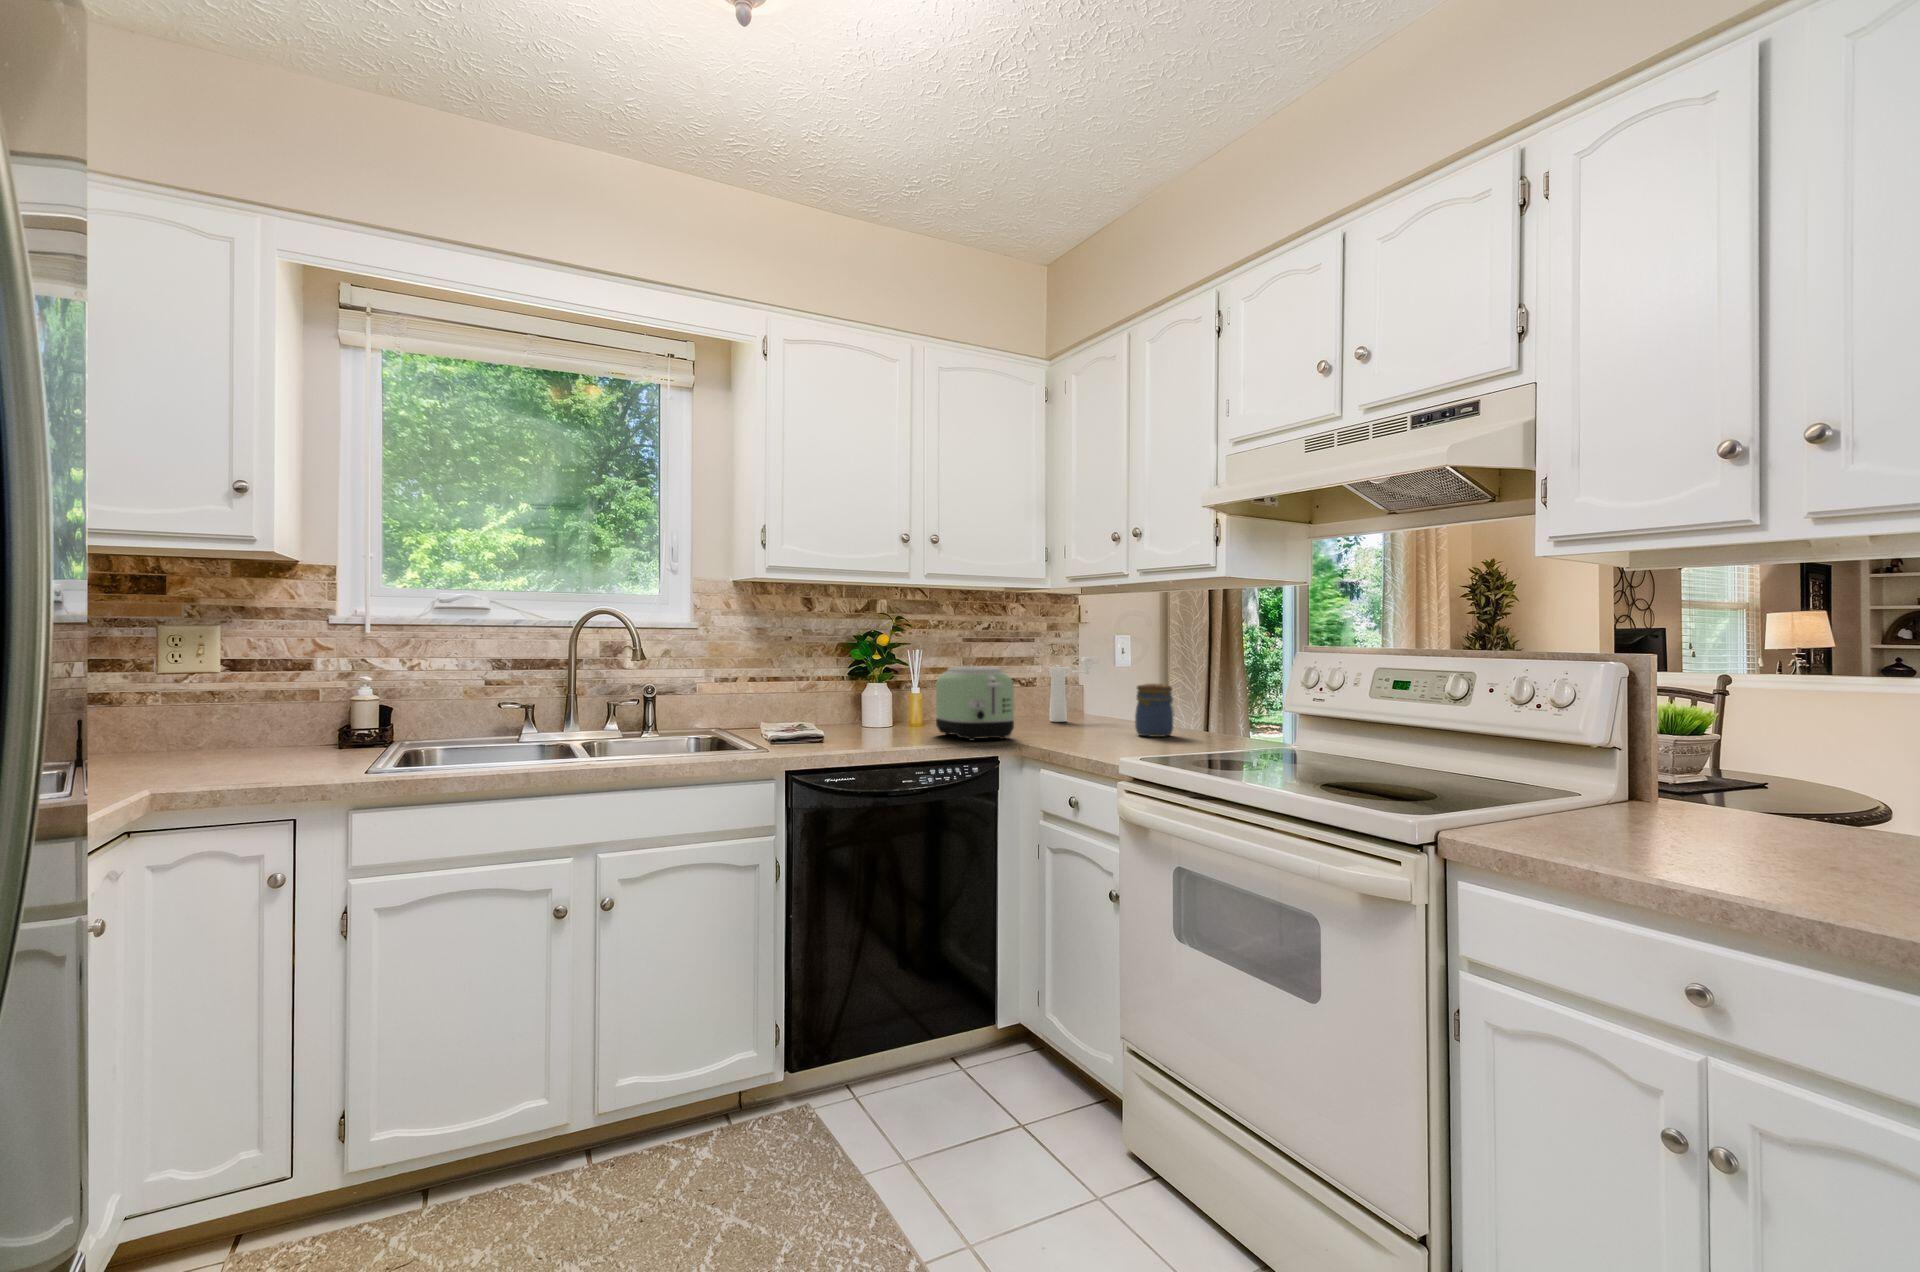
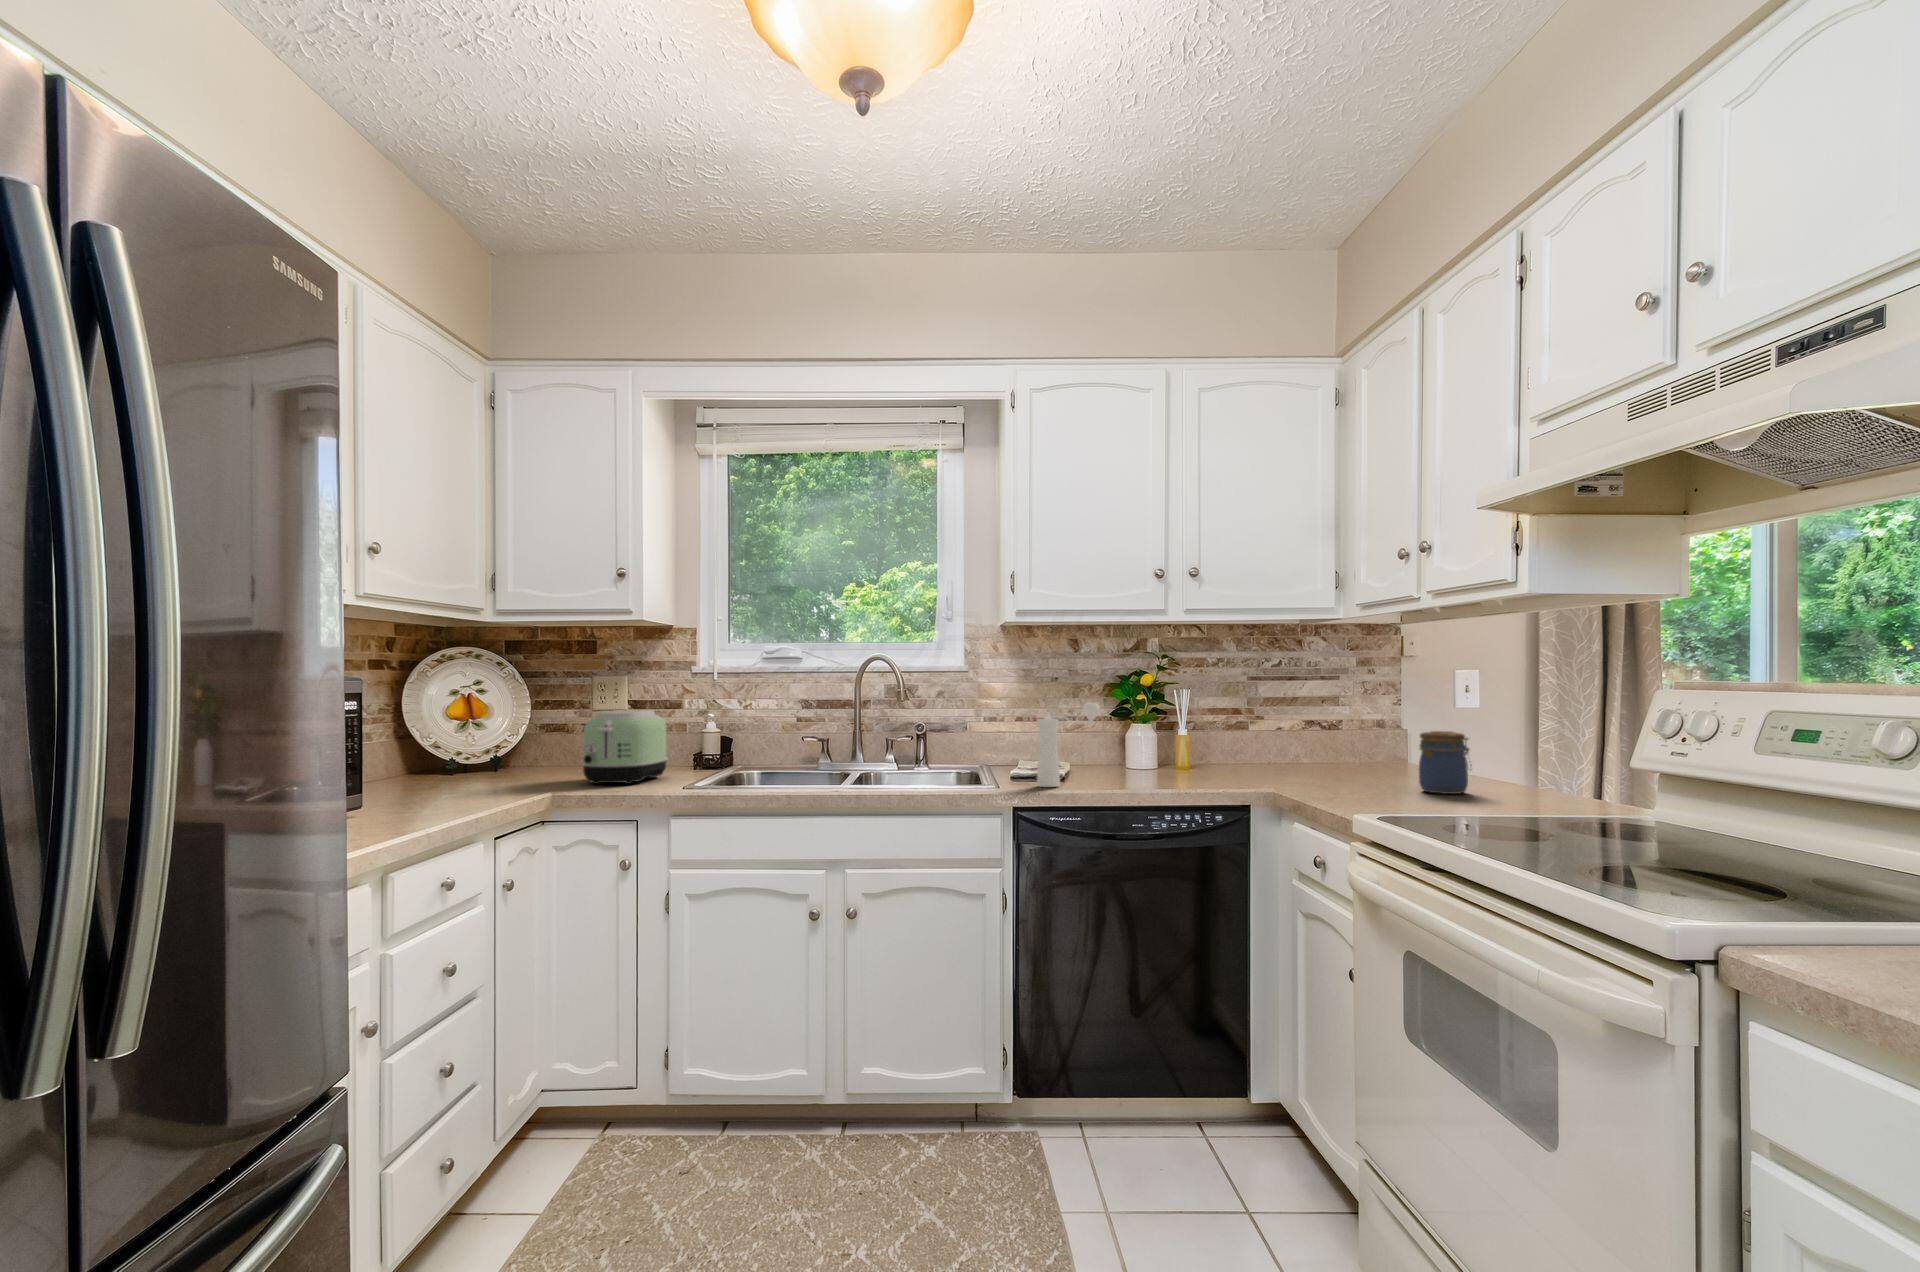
pepper mill: present [1049,657,1094,722] -> present [1036,703,1099,787]
toaster: present [935,666,1015,741] -> present [582,710,667,784]

